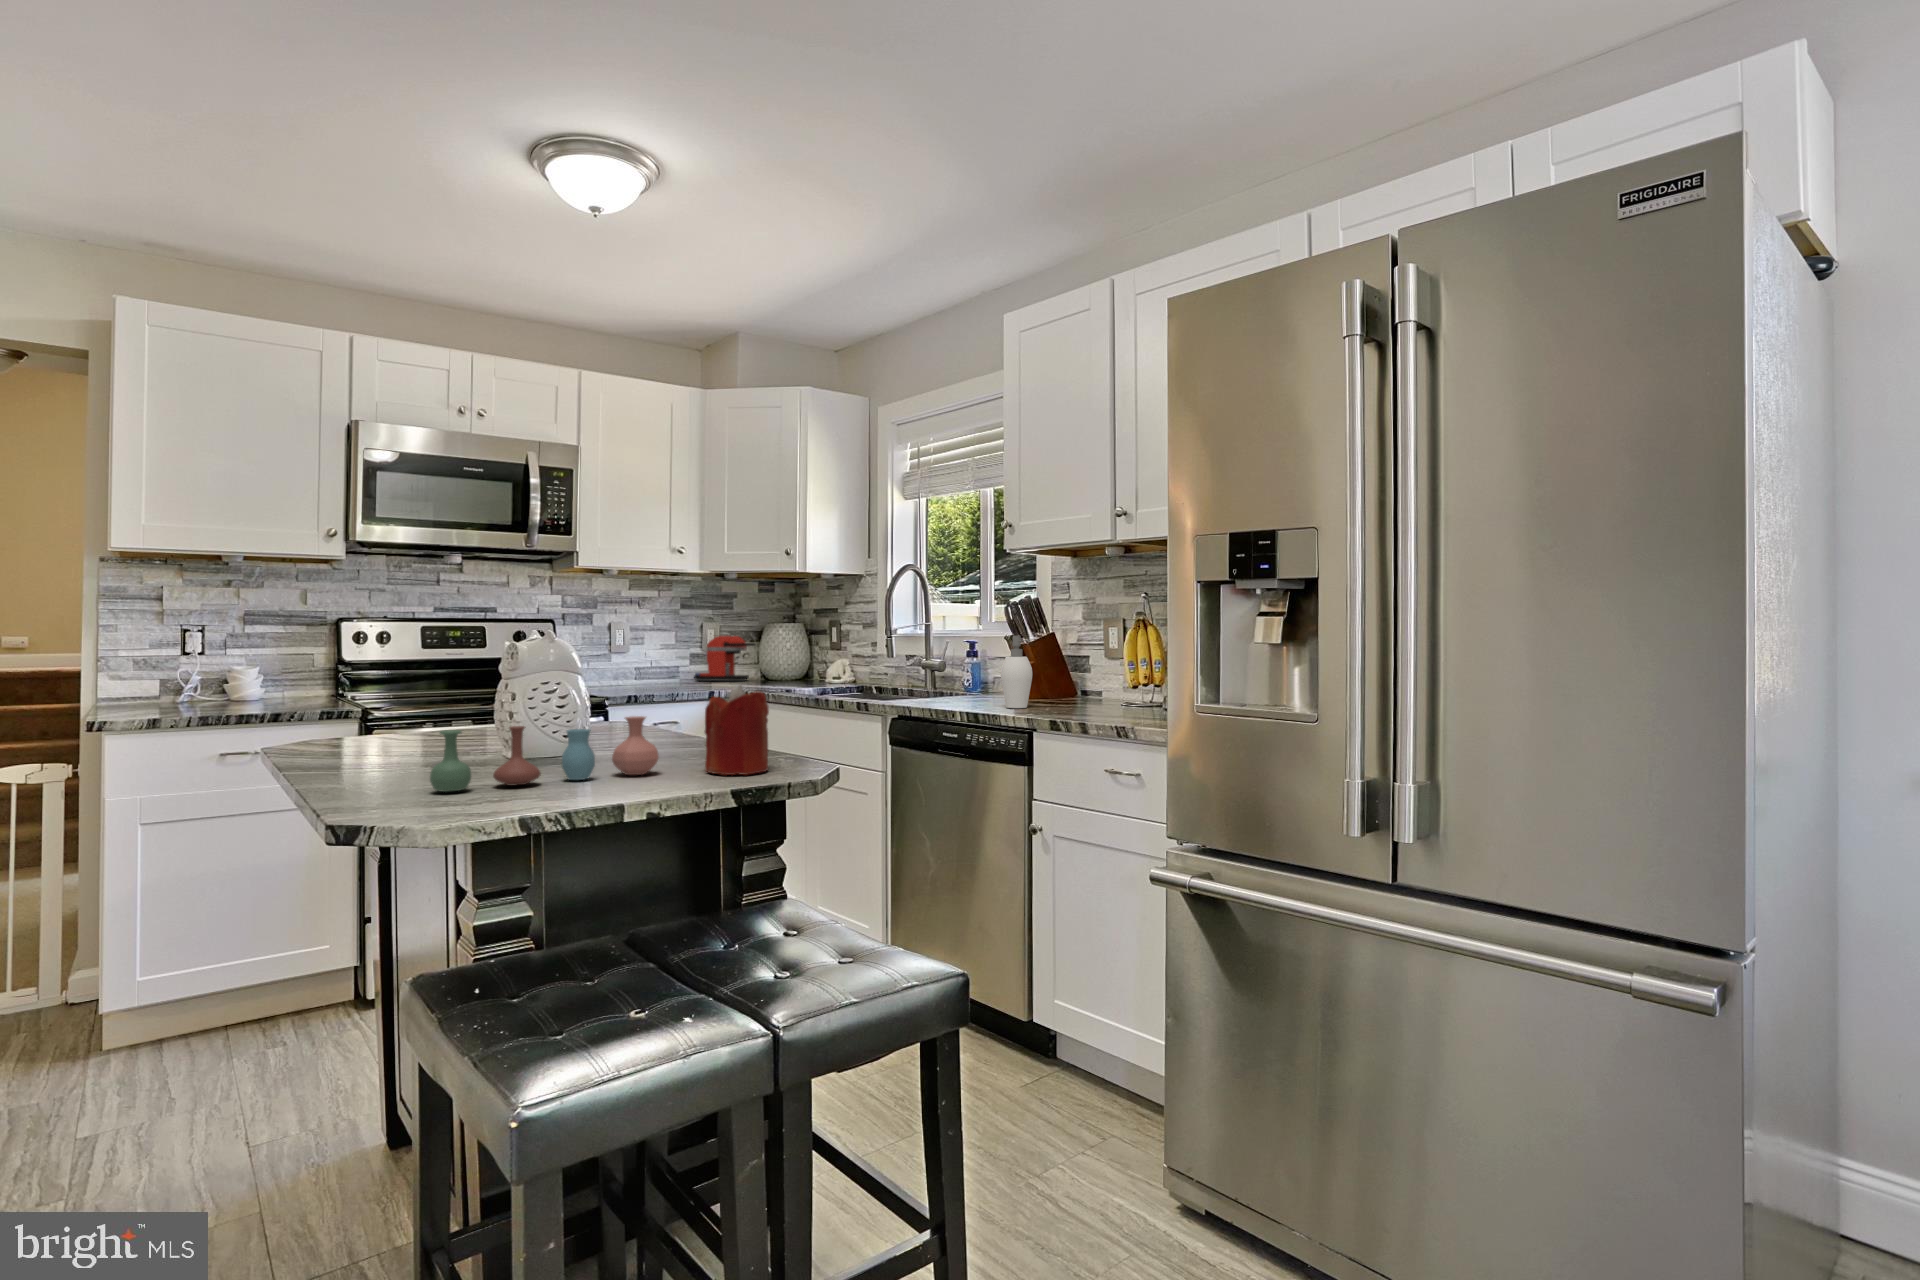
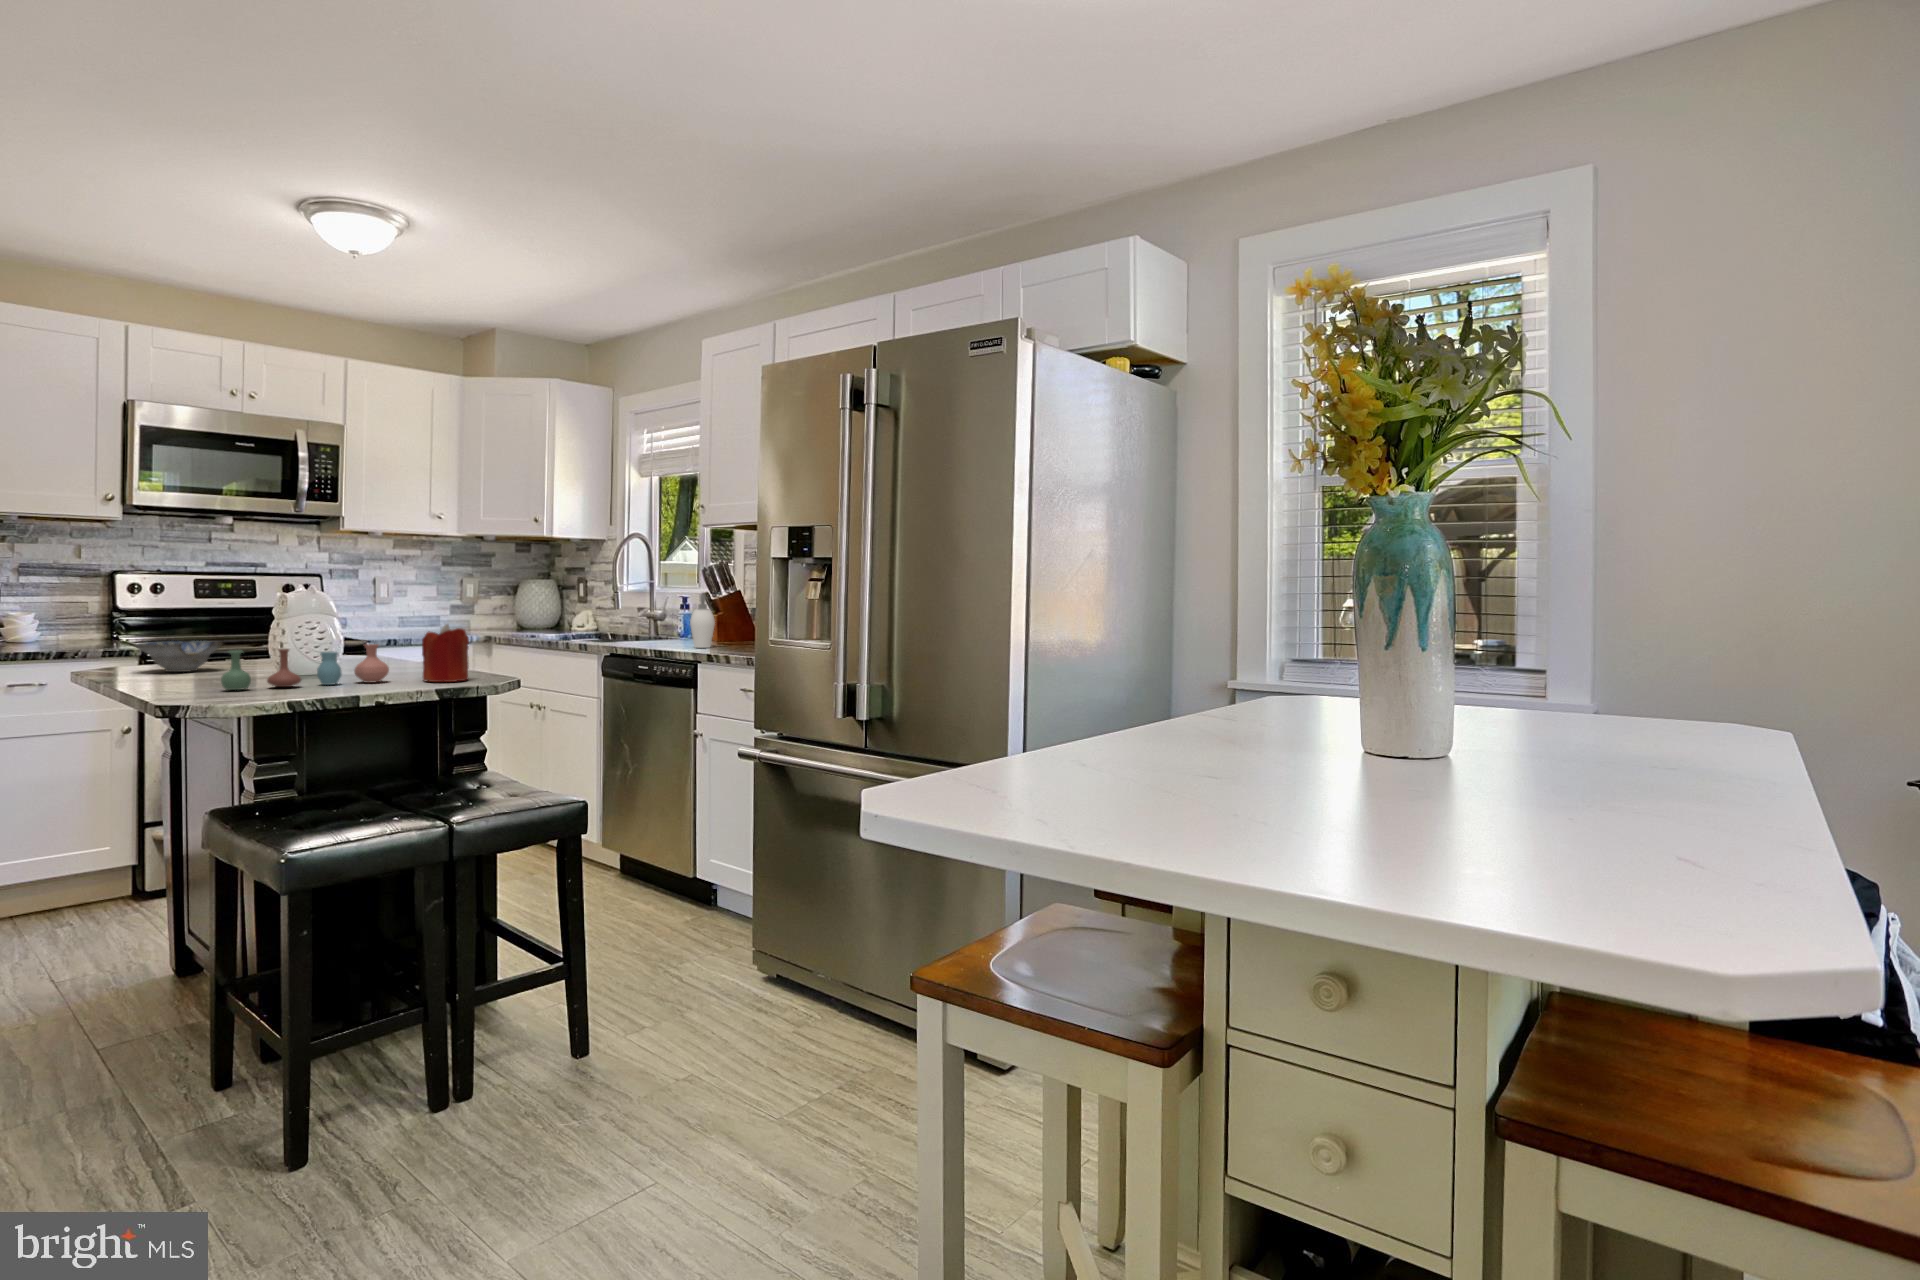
coffee maker: present [694,636,756,681] -> none [455,590,512,629]
ceramic bowl: none [331,709,441,753] -> present [135,641,223,672]

